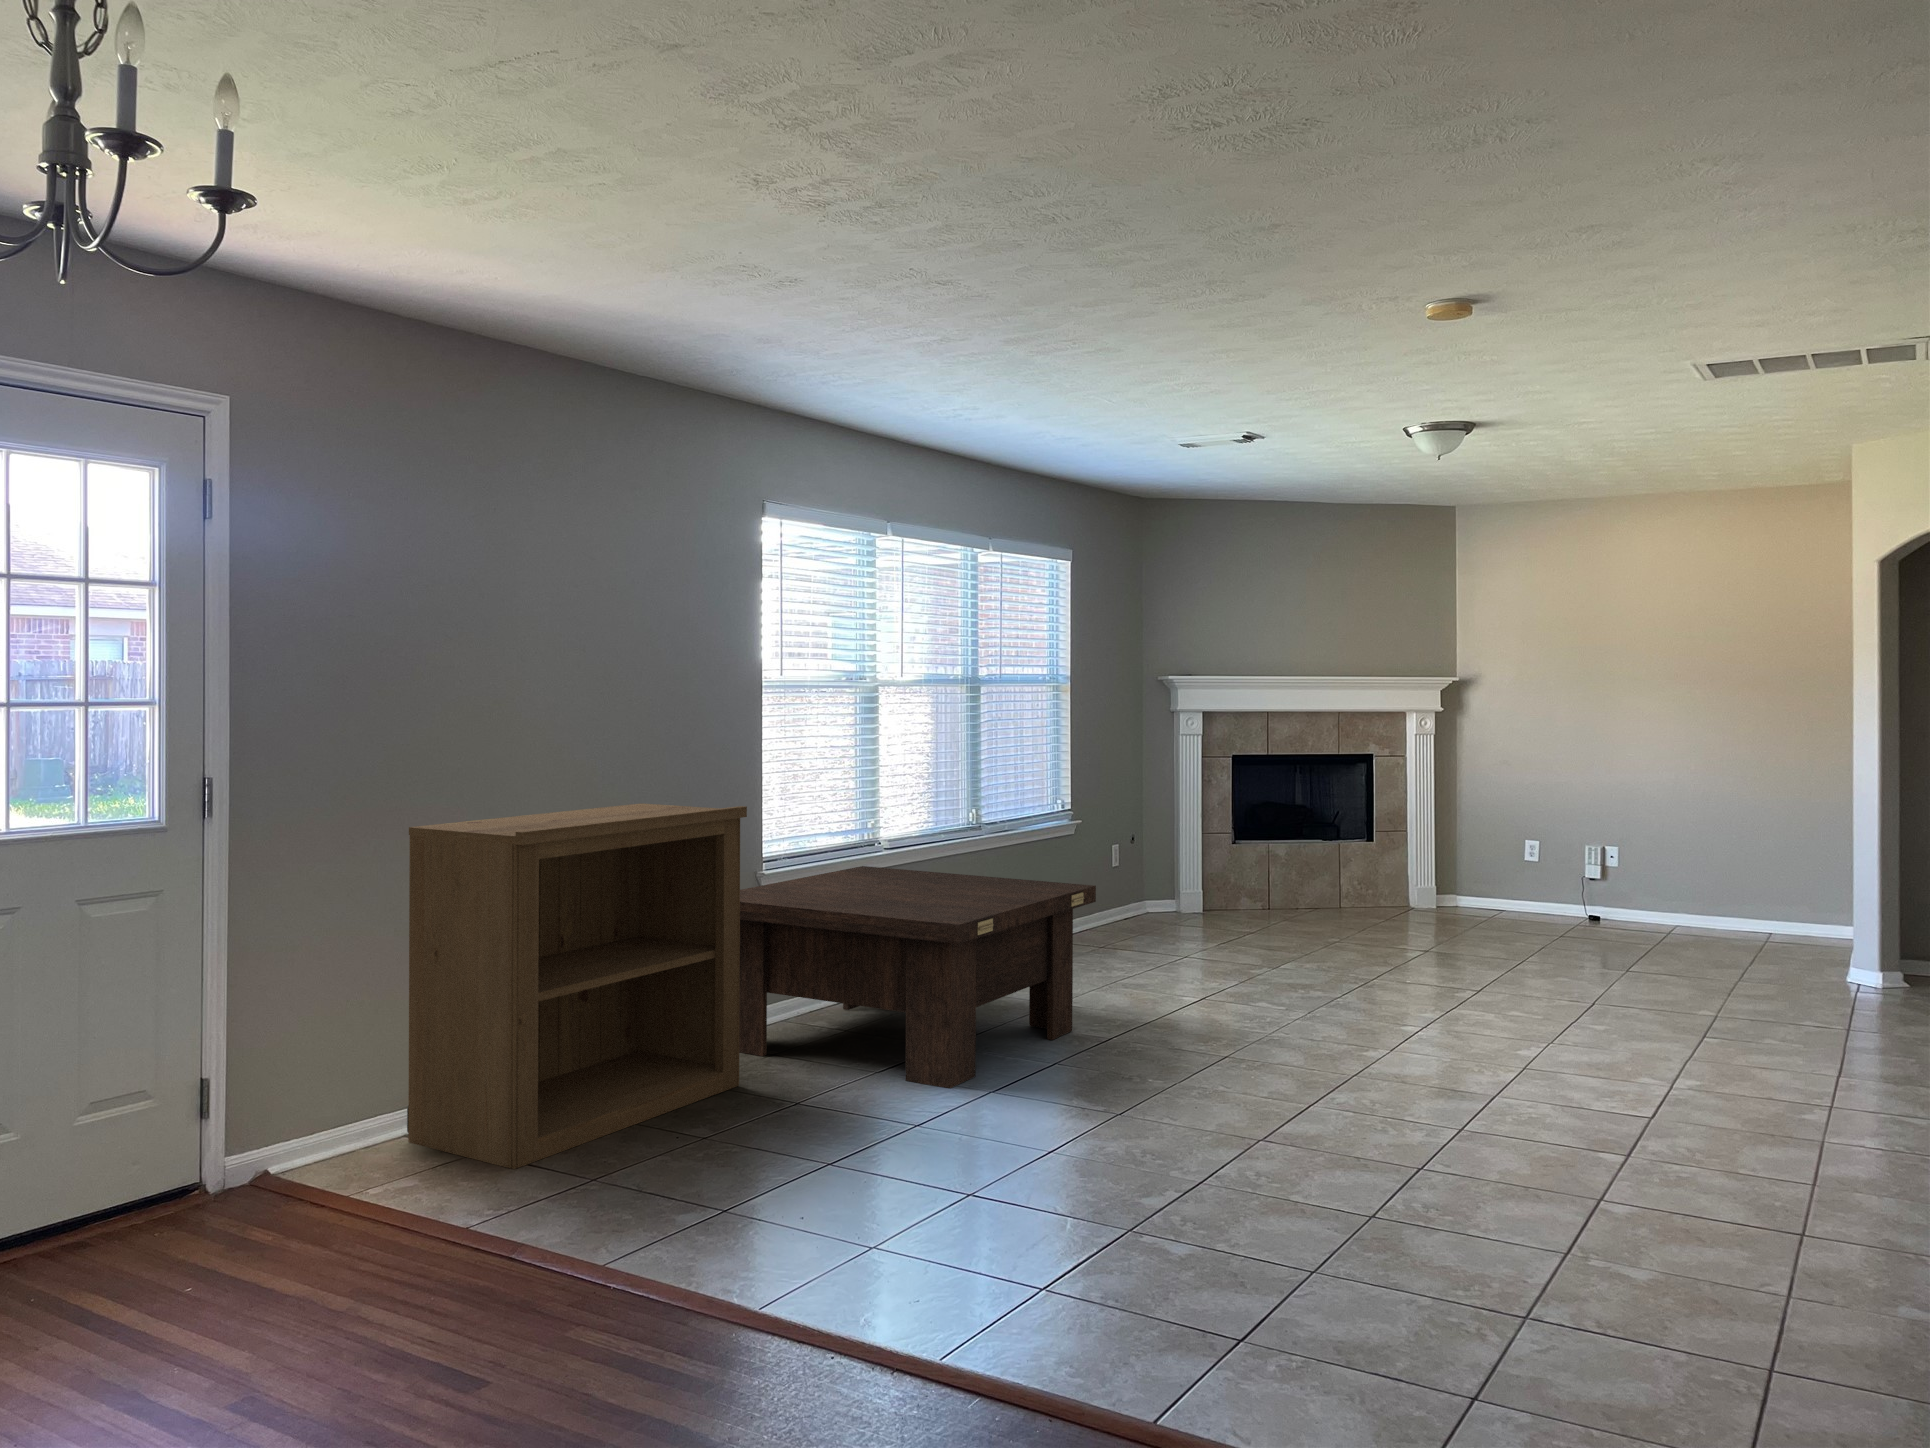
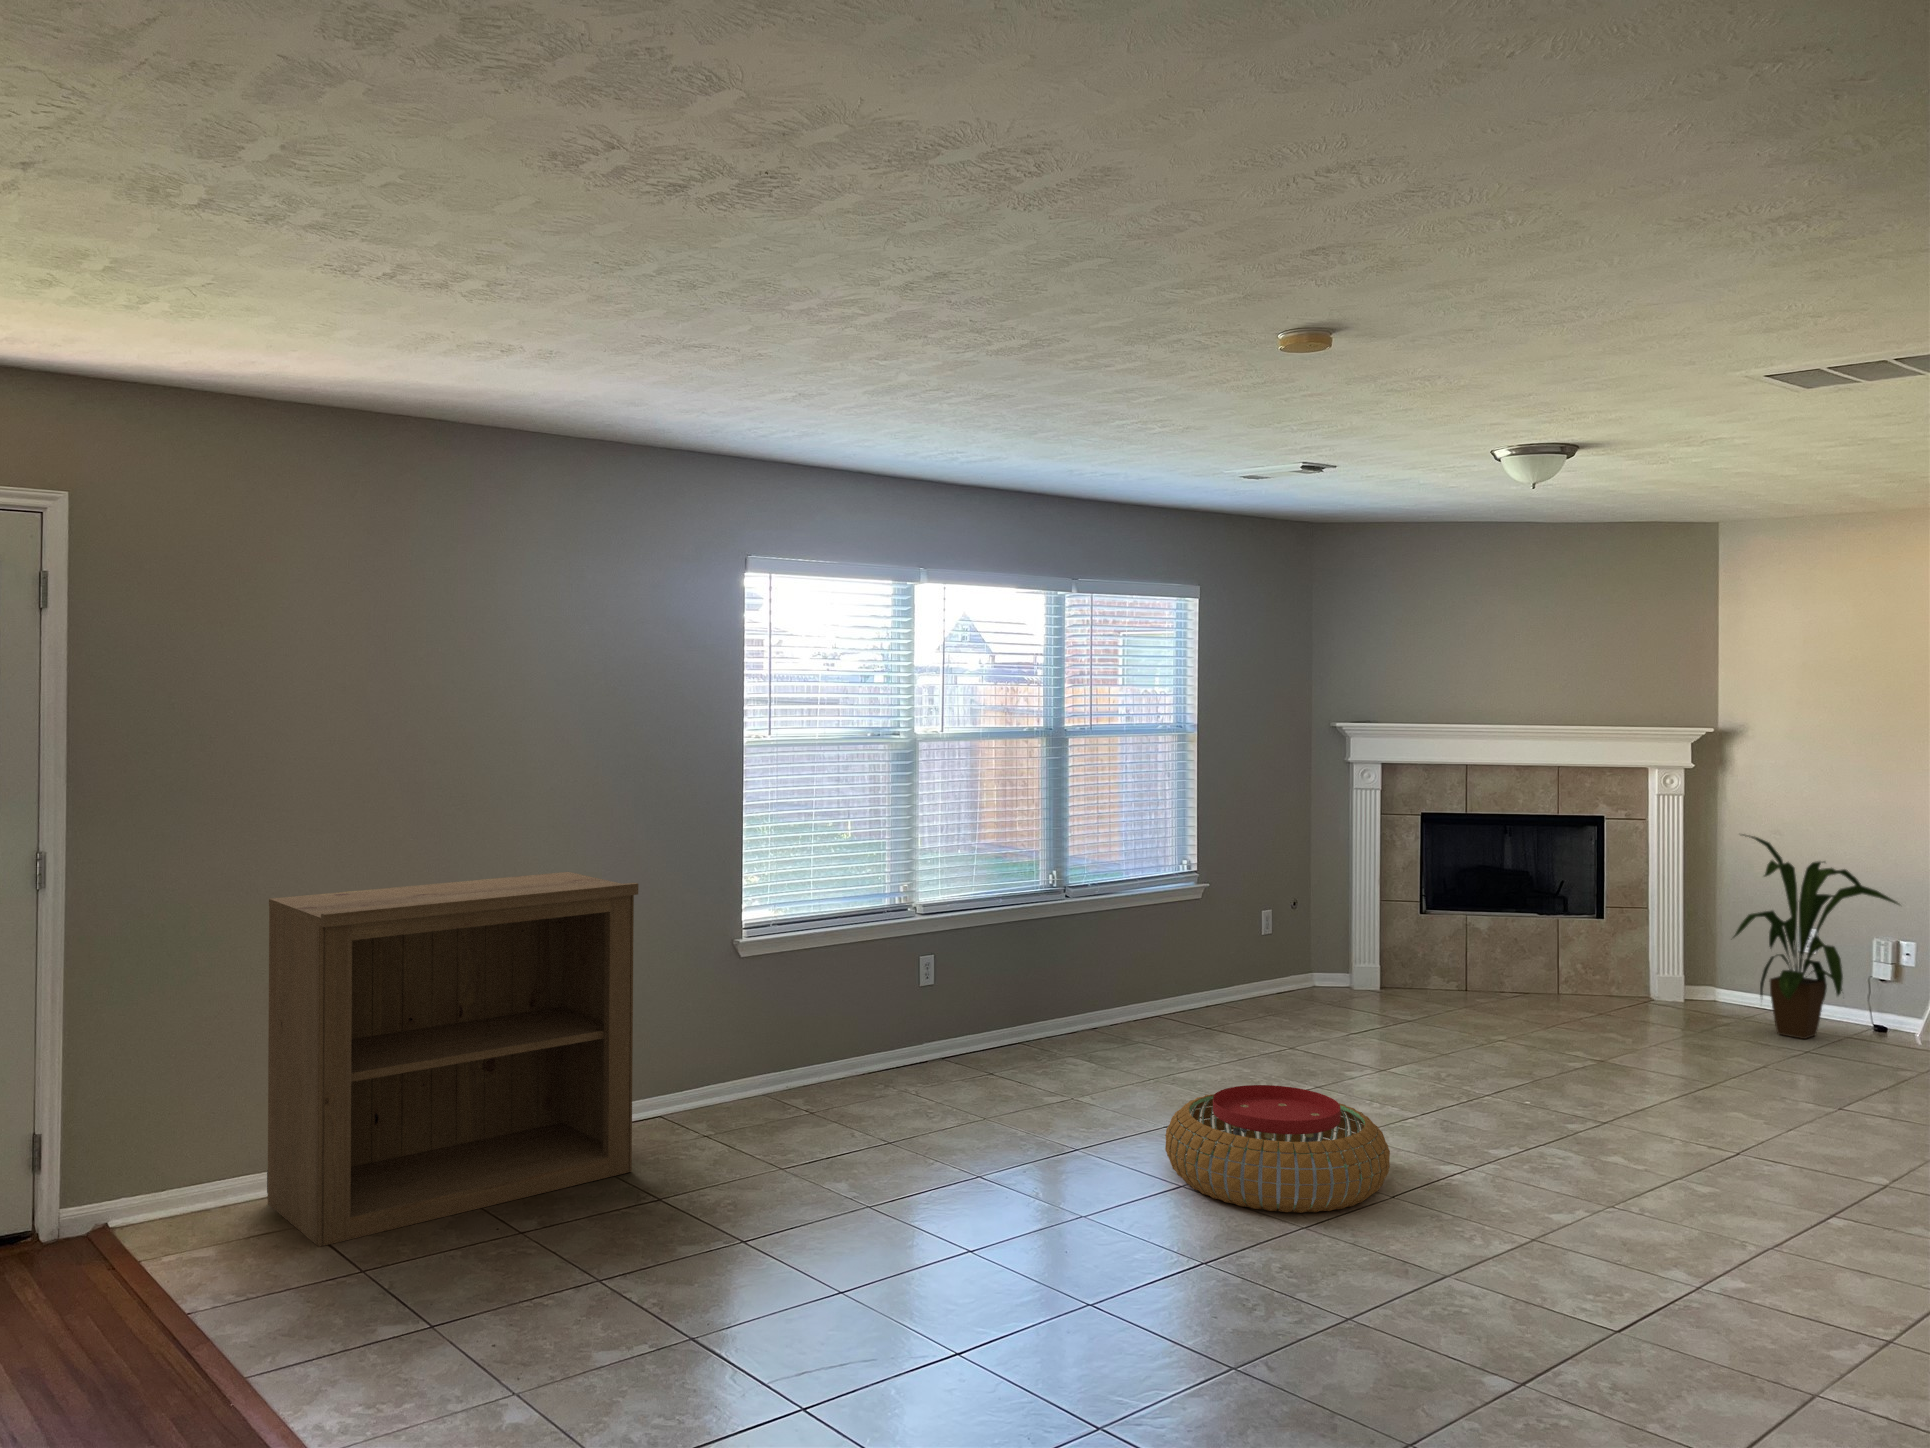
house plant: none [1491,763,1615,926] -> present [1734,835,1899,1039]
coffee table: present [739,866,1096,1088] -> none [644,935,1078,1199]
pouf: none [1192,967,1385,1064] -> present [1165,1085,1390,1213]

